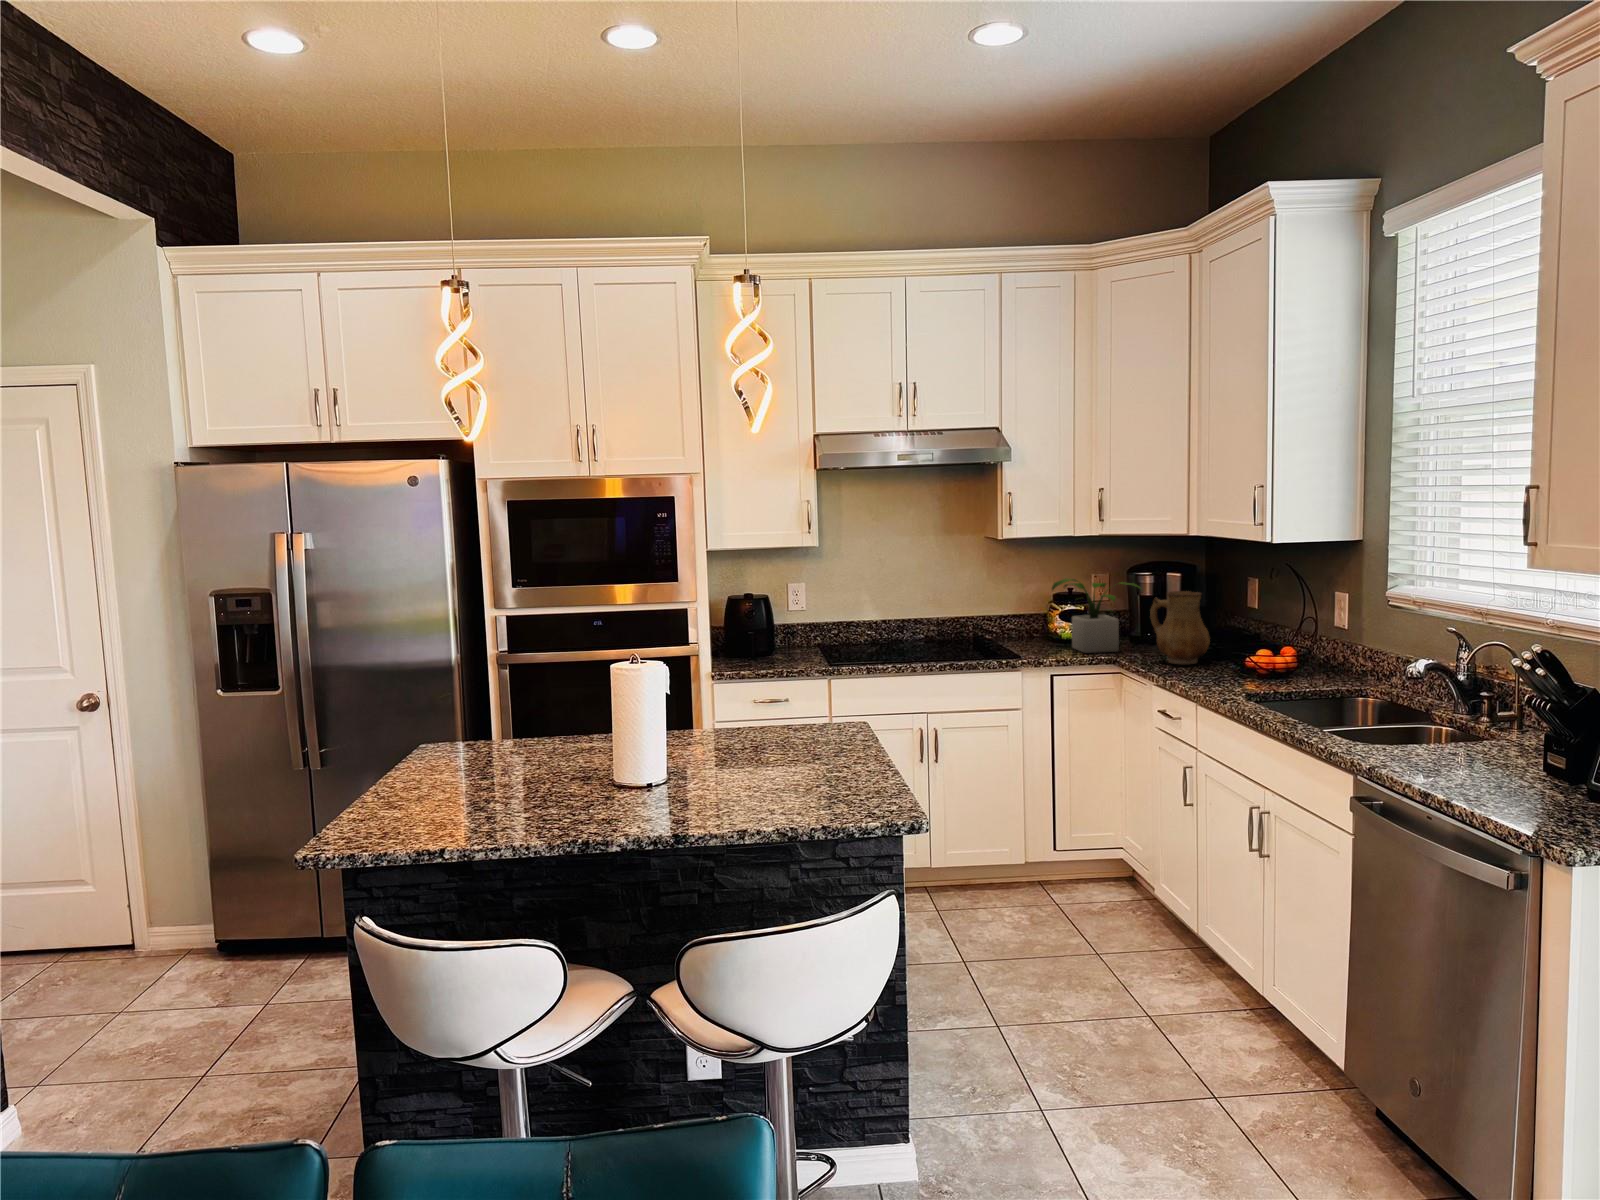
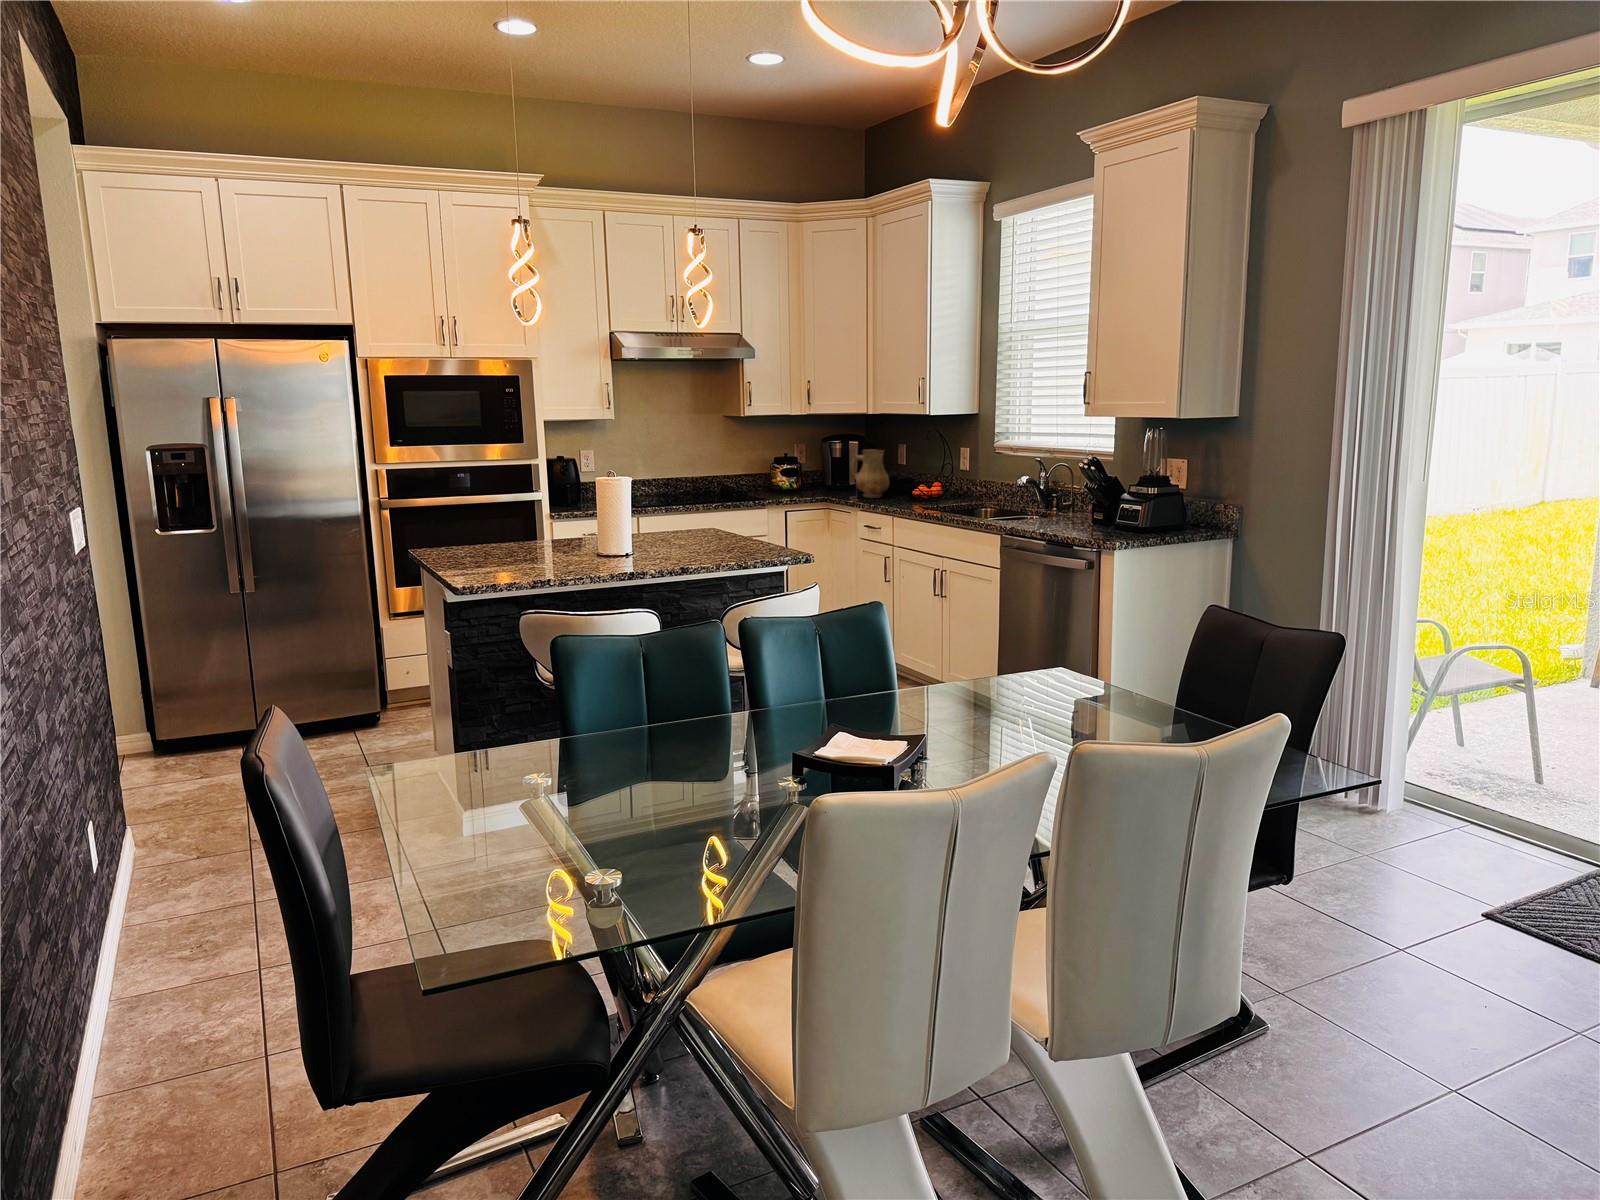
potted plant: present [1052,579,1140,653] -> none [784,443,840,496]

